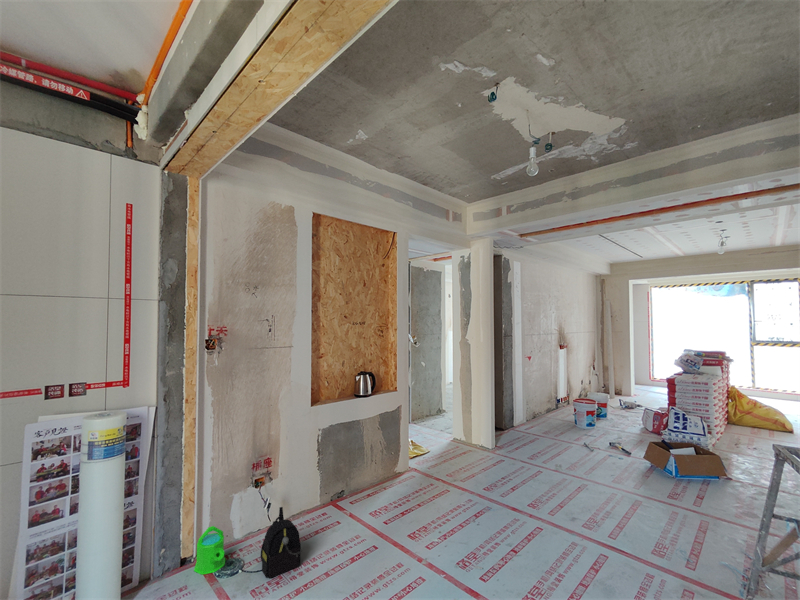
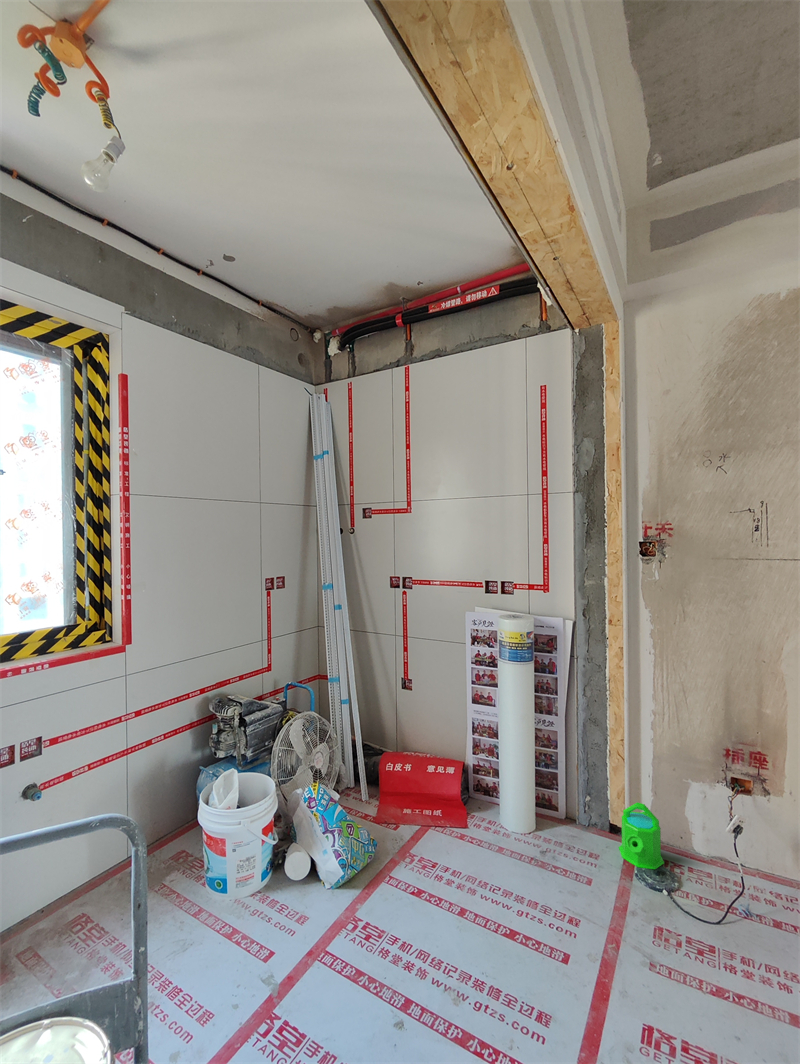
backpack: present [261,507,302,578] -> none [690,837,766,964]

